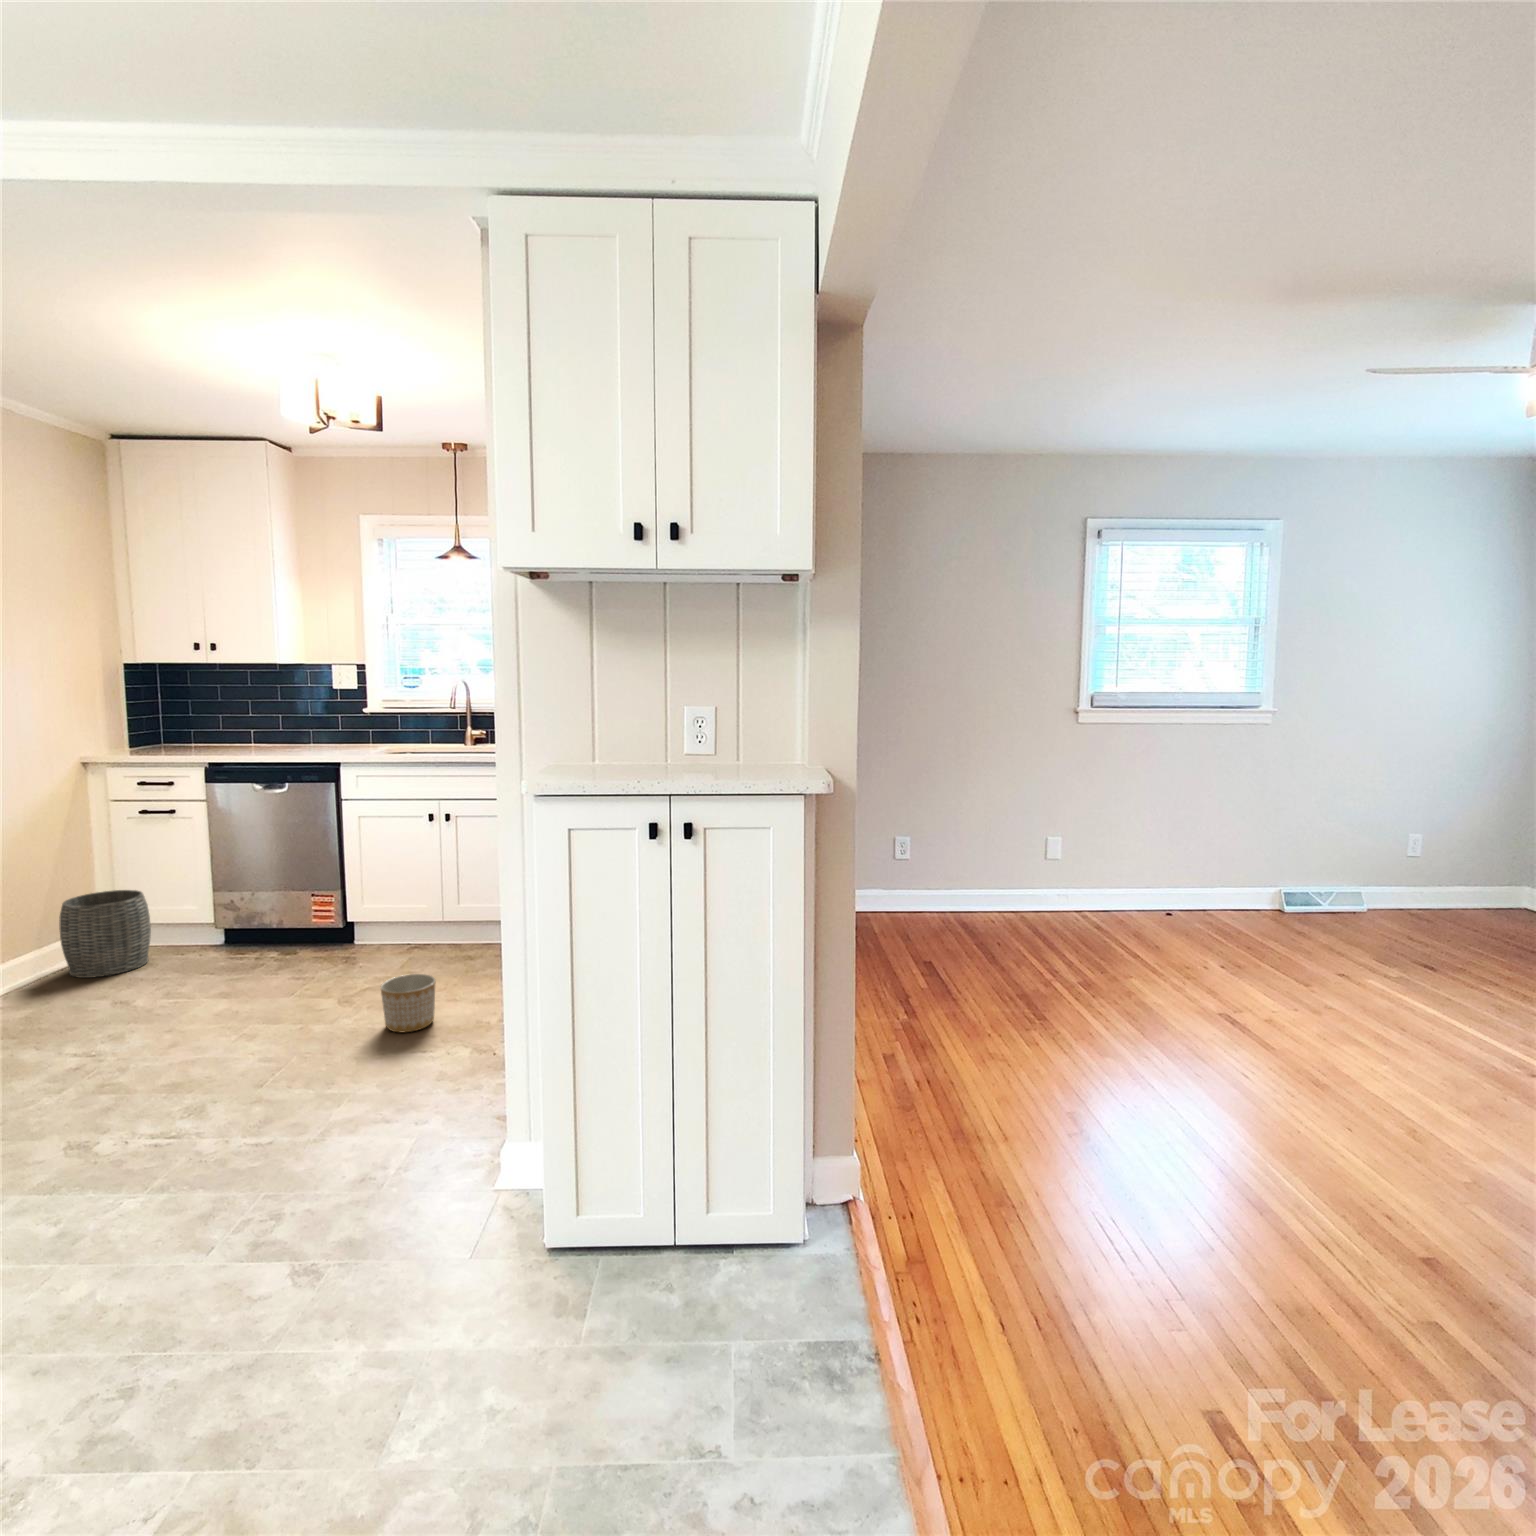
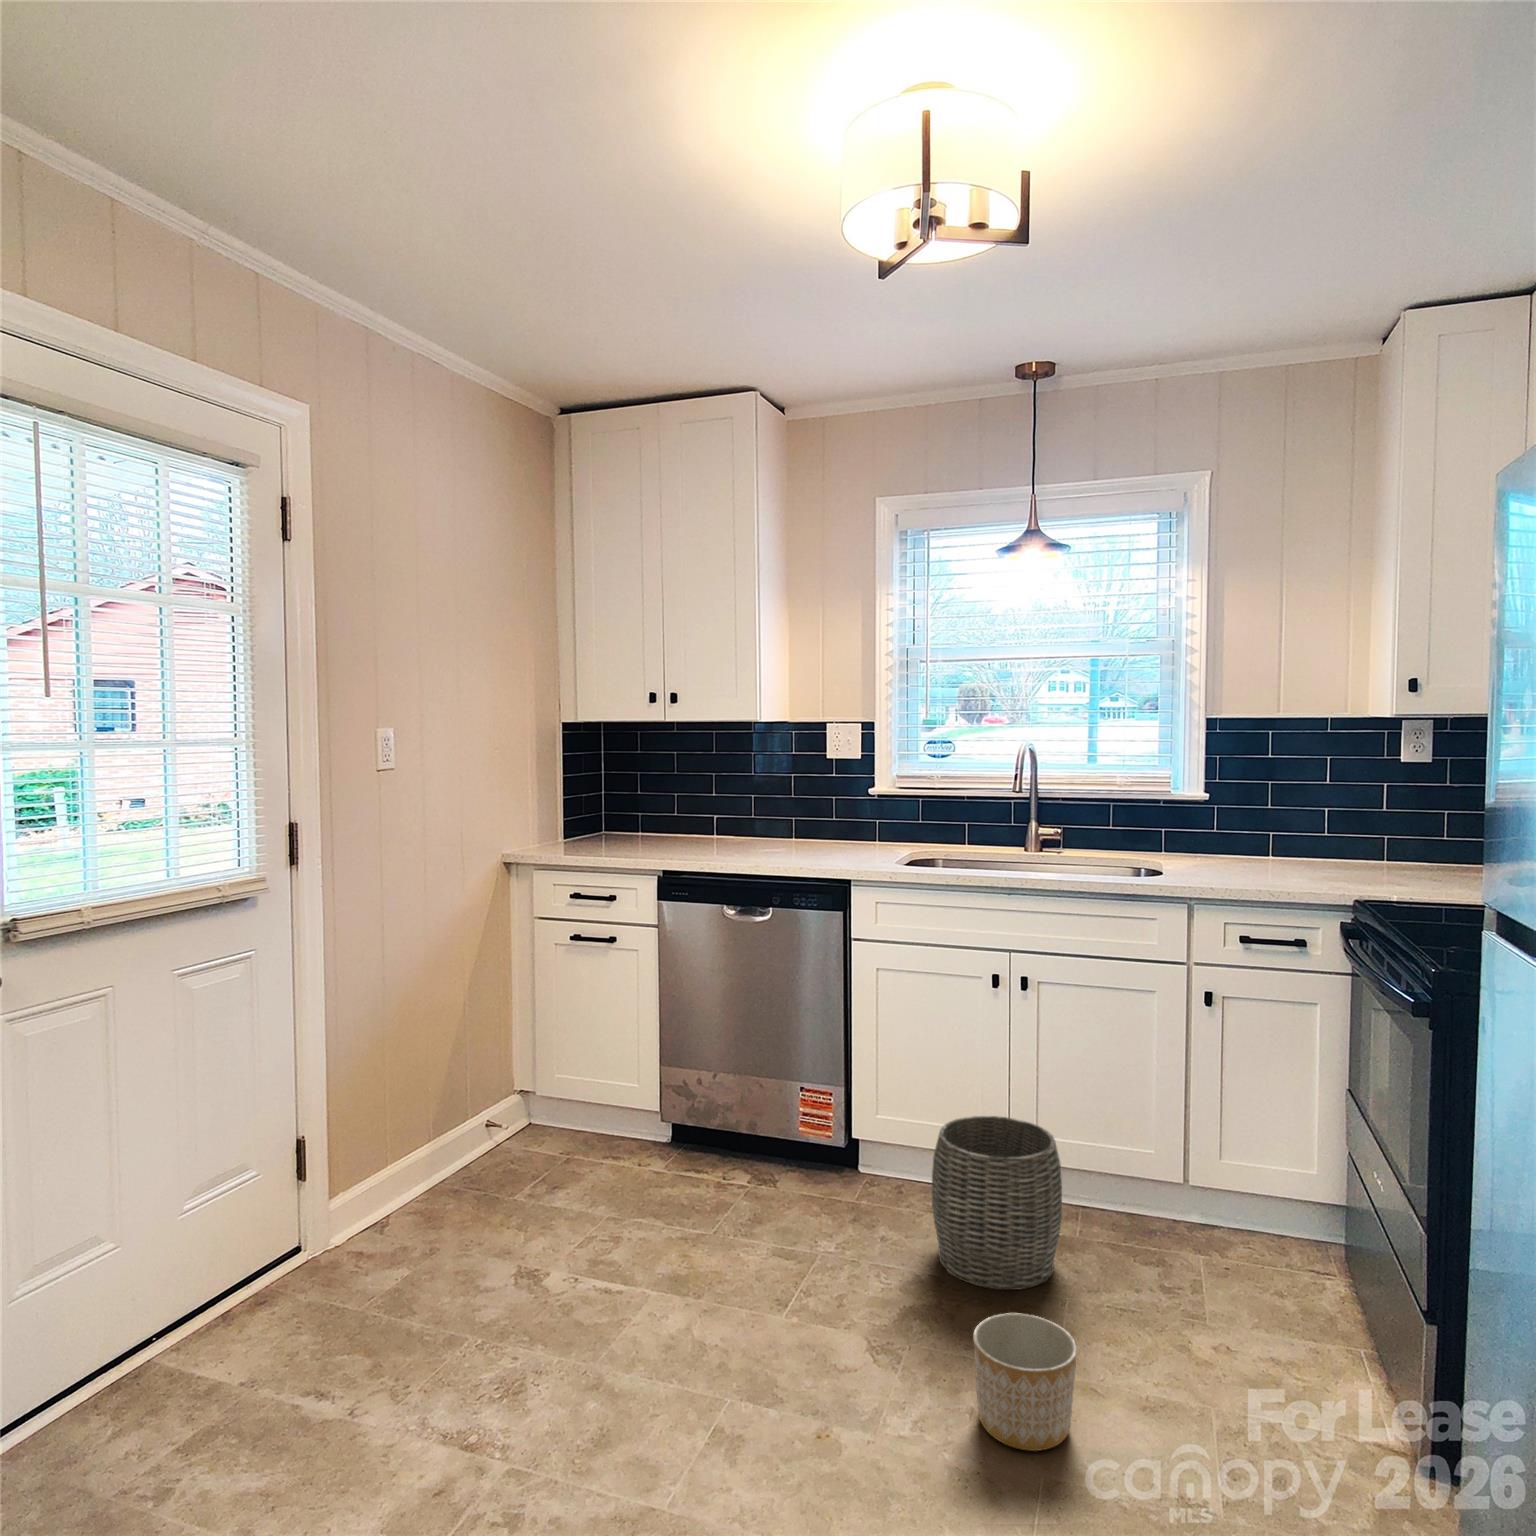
woven basket: present [59,890,151,978] -> present [932,1116,1062,1290]

